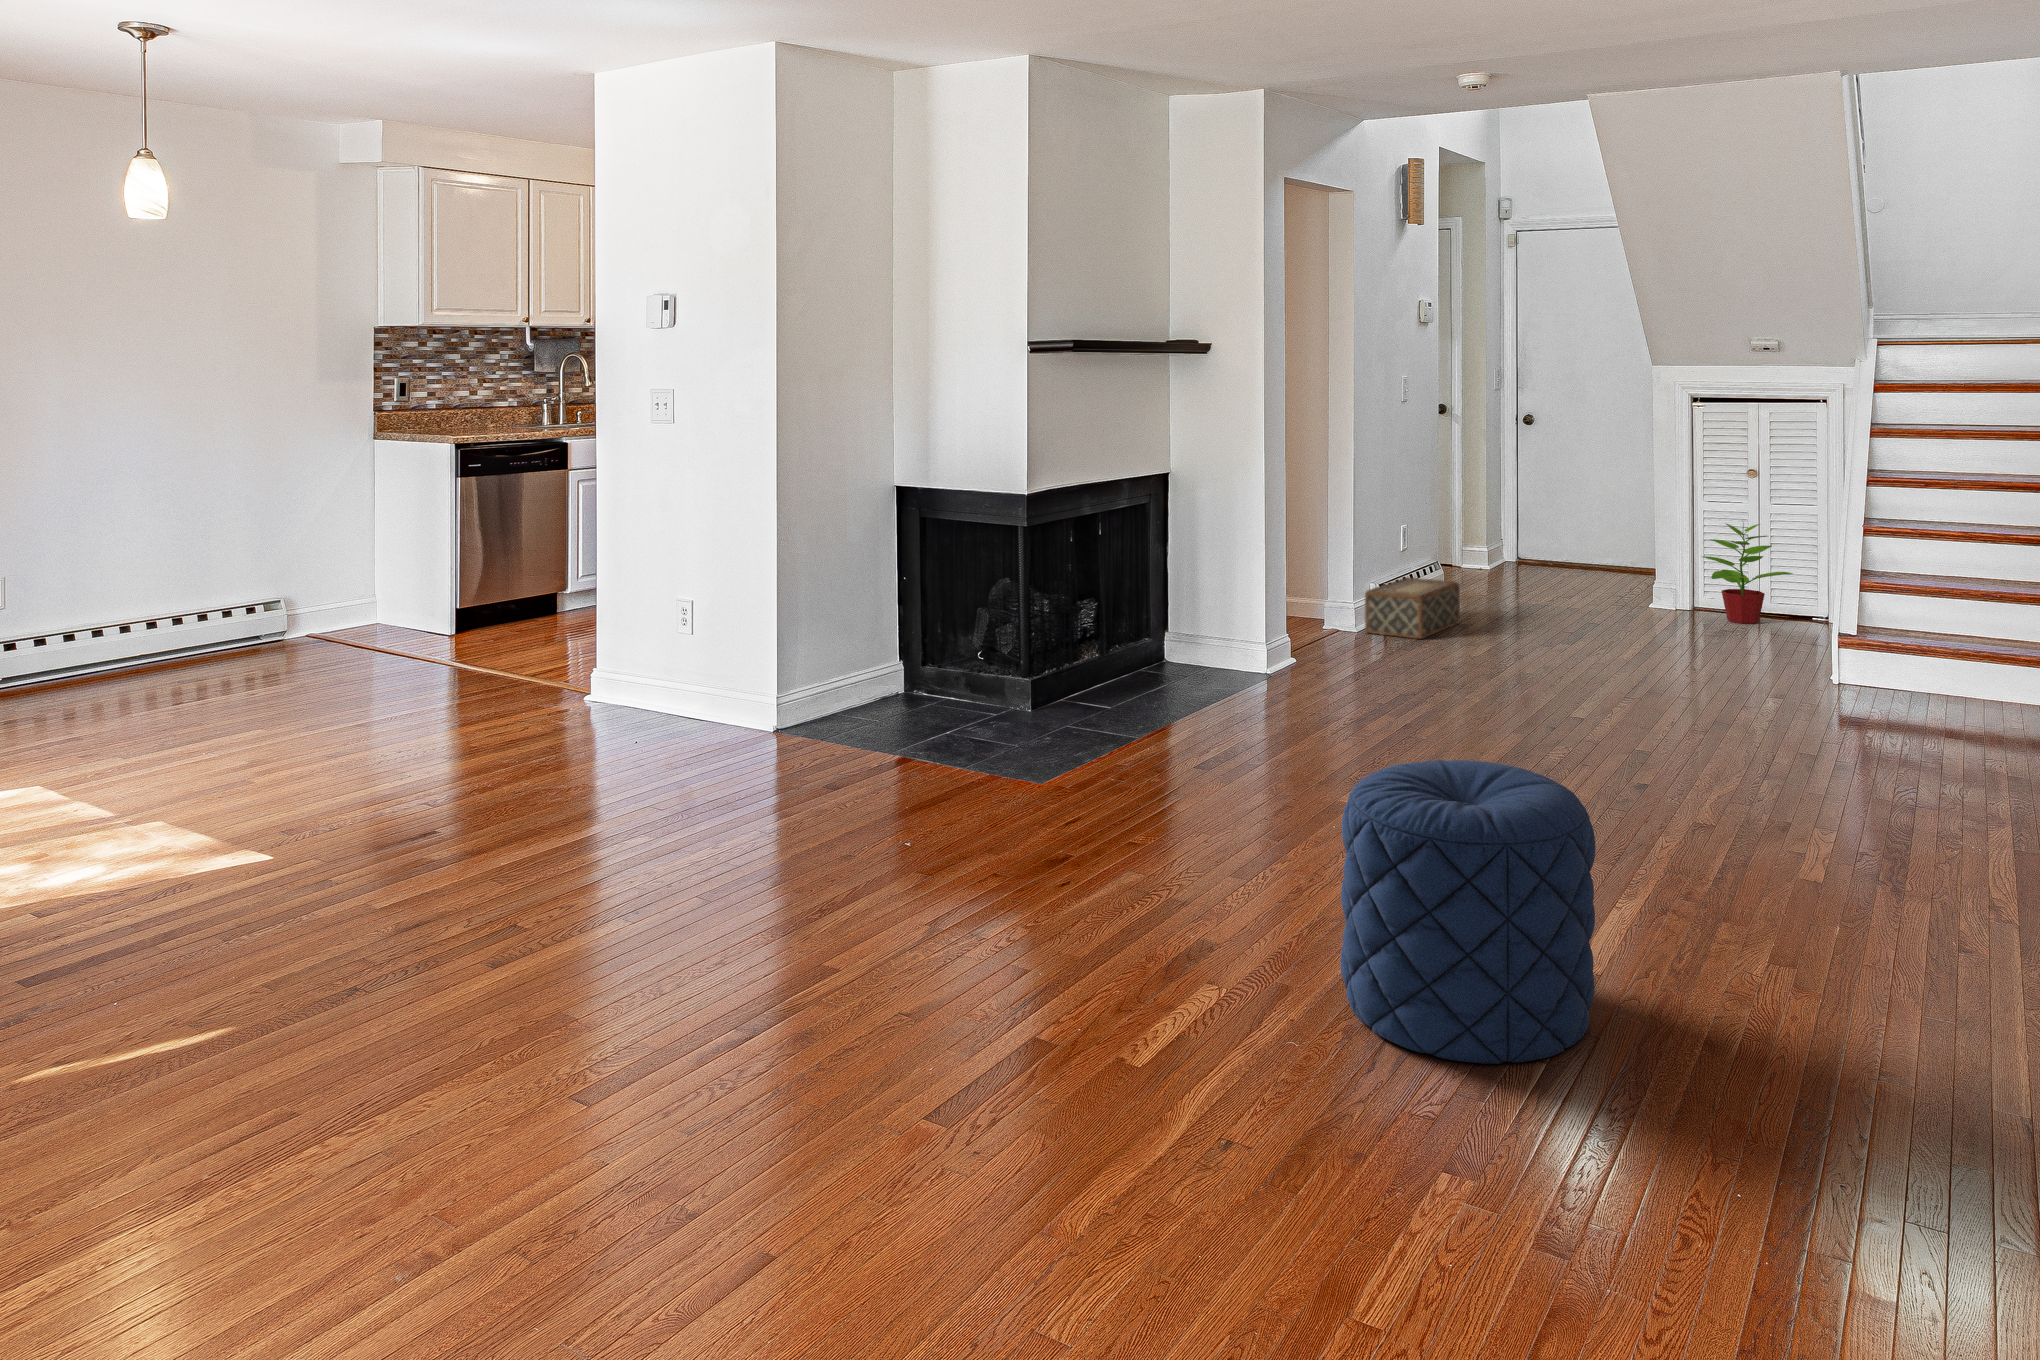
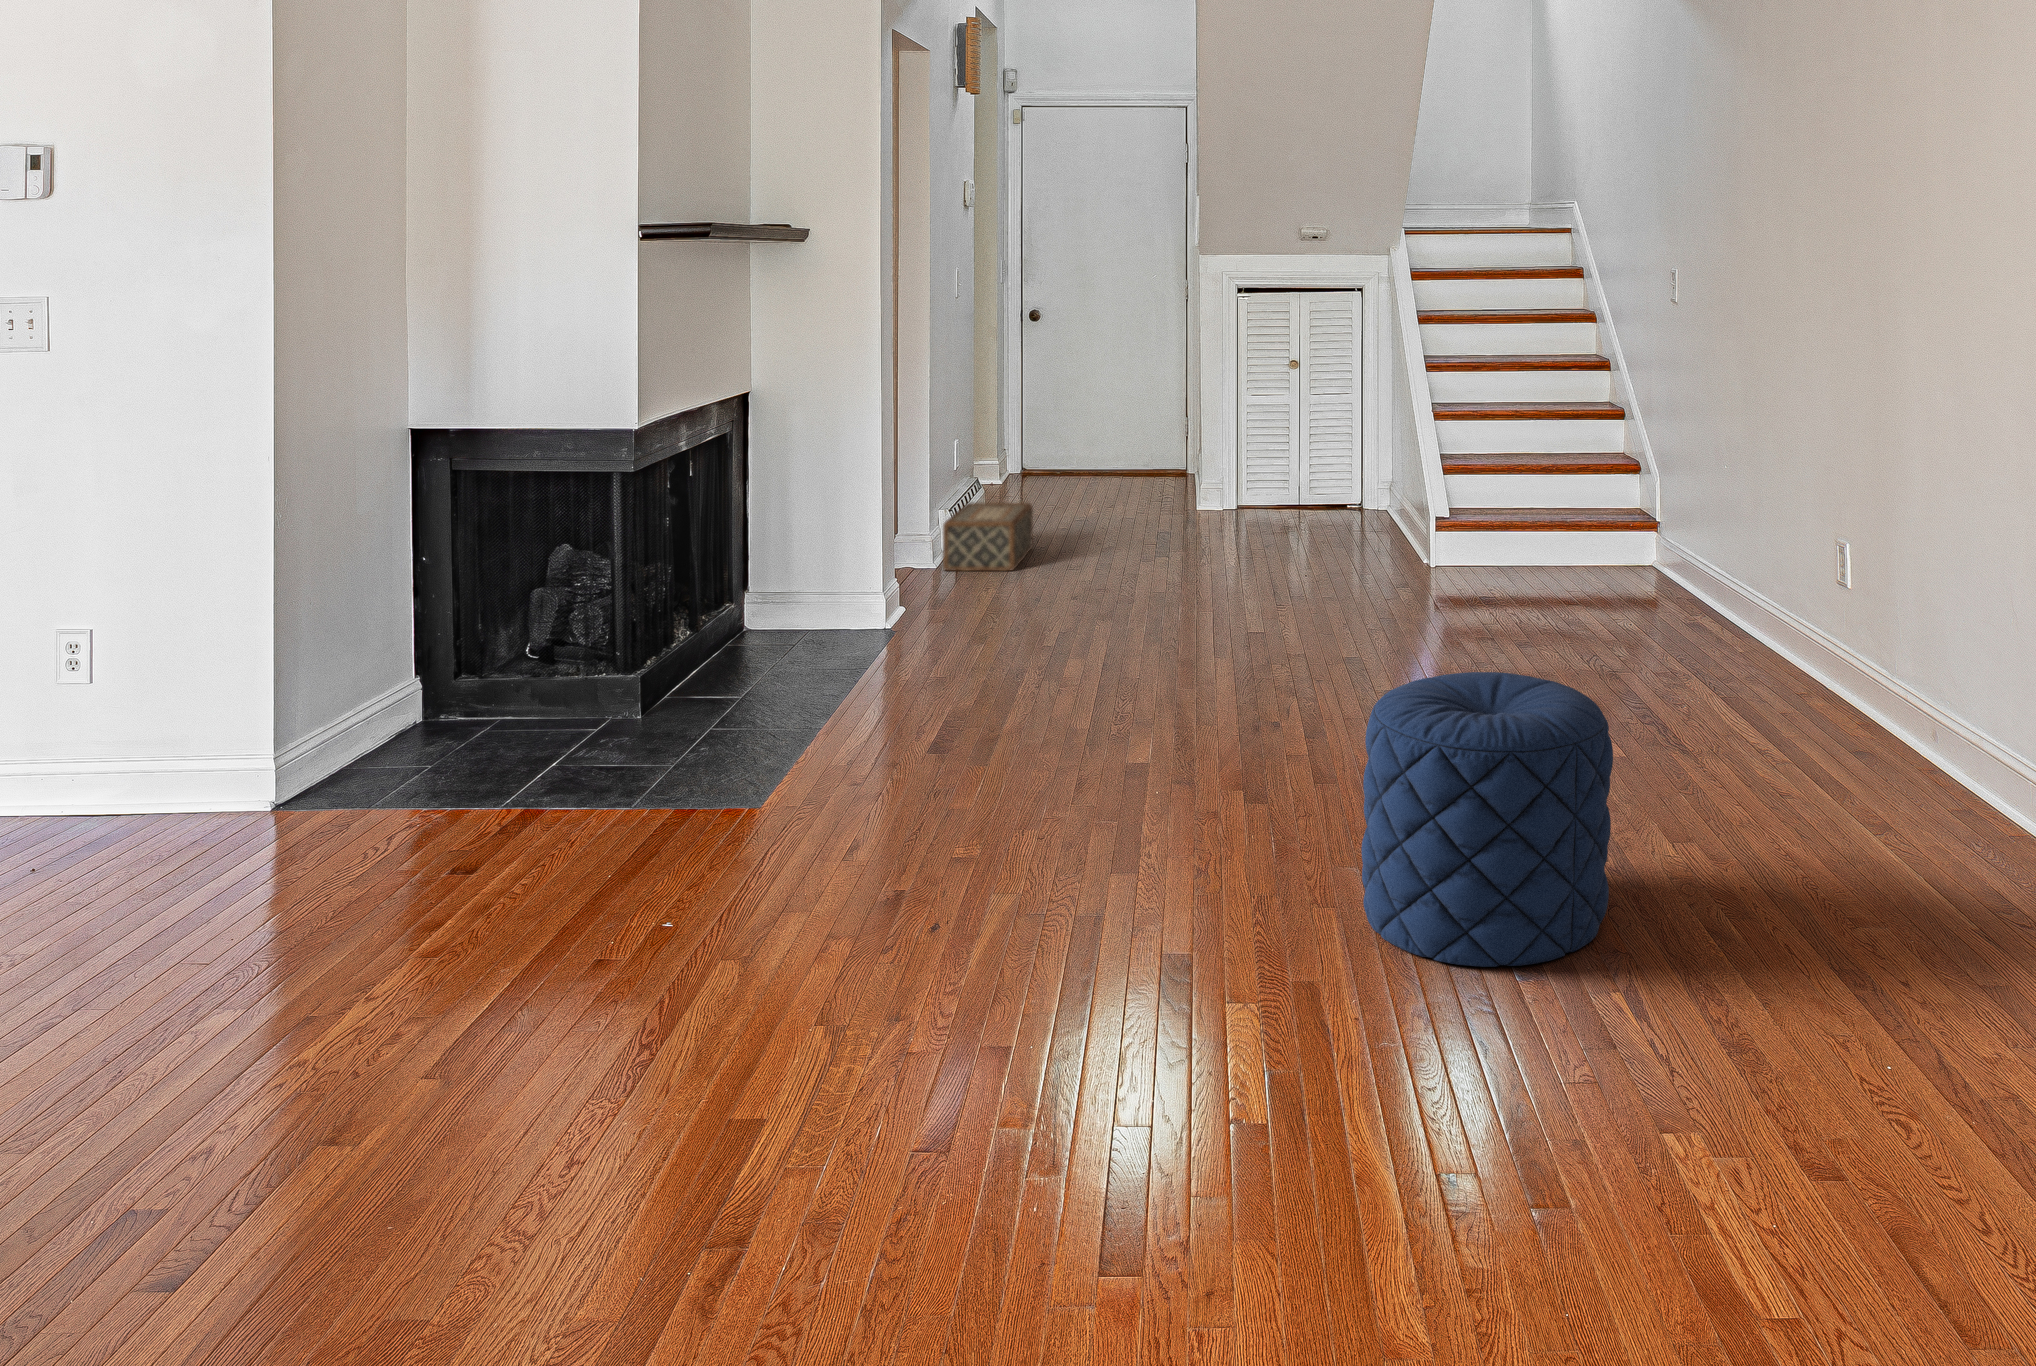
potted plant: present [1702,524,1793,624] -> none [1254,415,1341,520]

